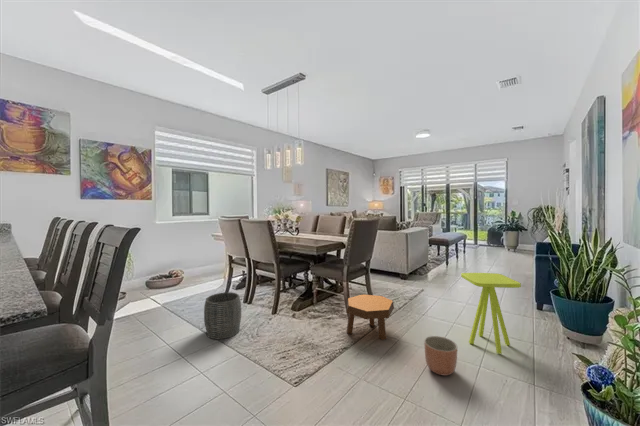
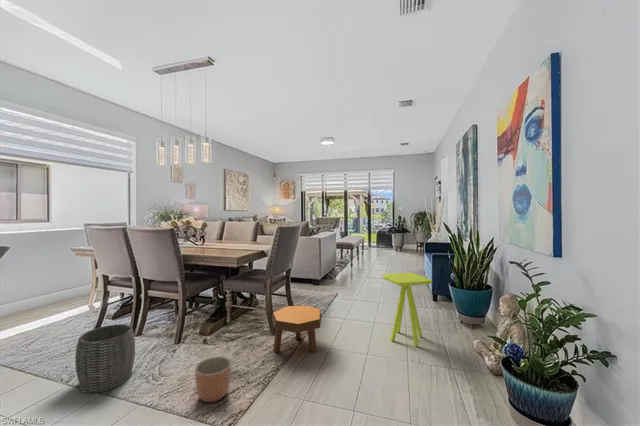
planter: present [424,336,457,376] -> present [195,357,231,402]

